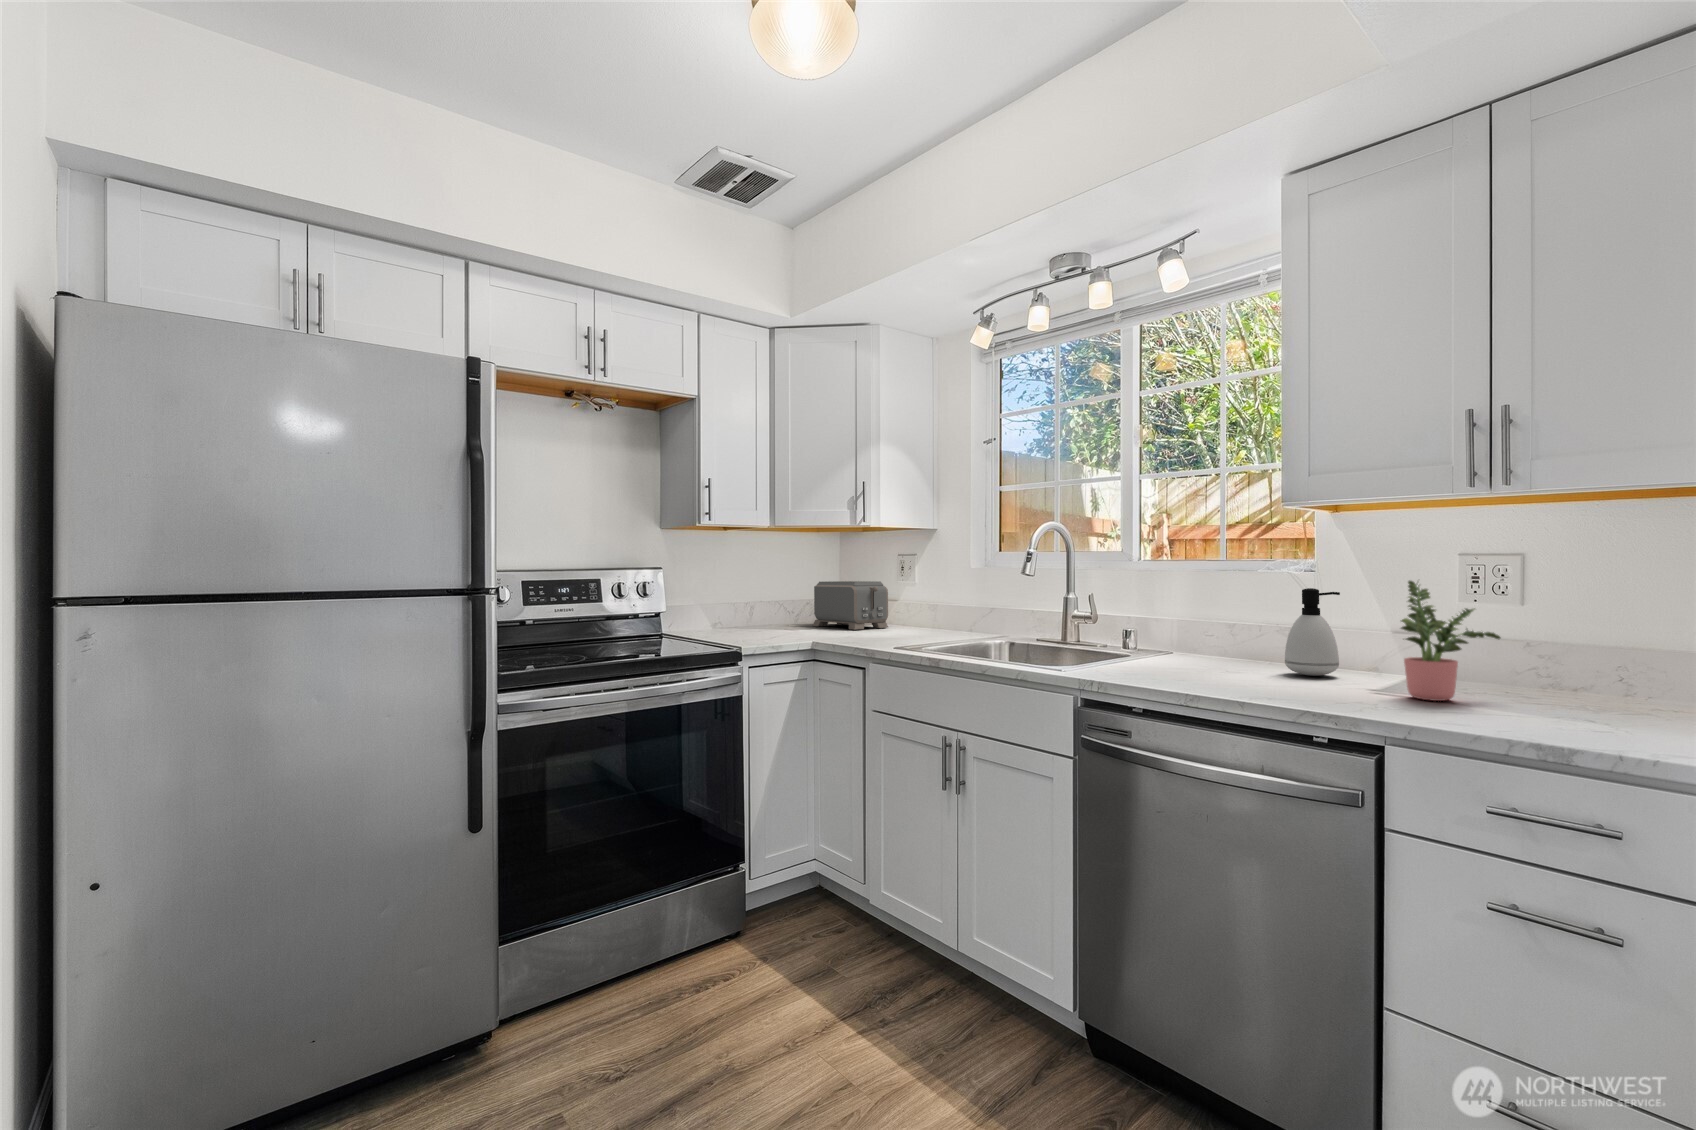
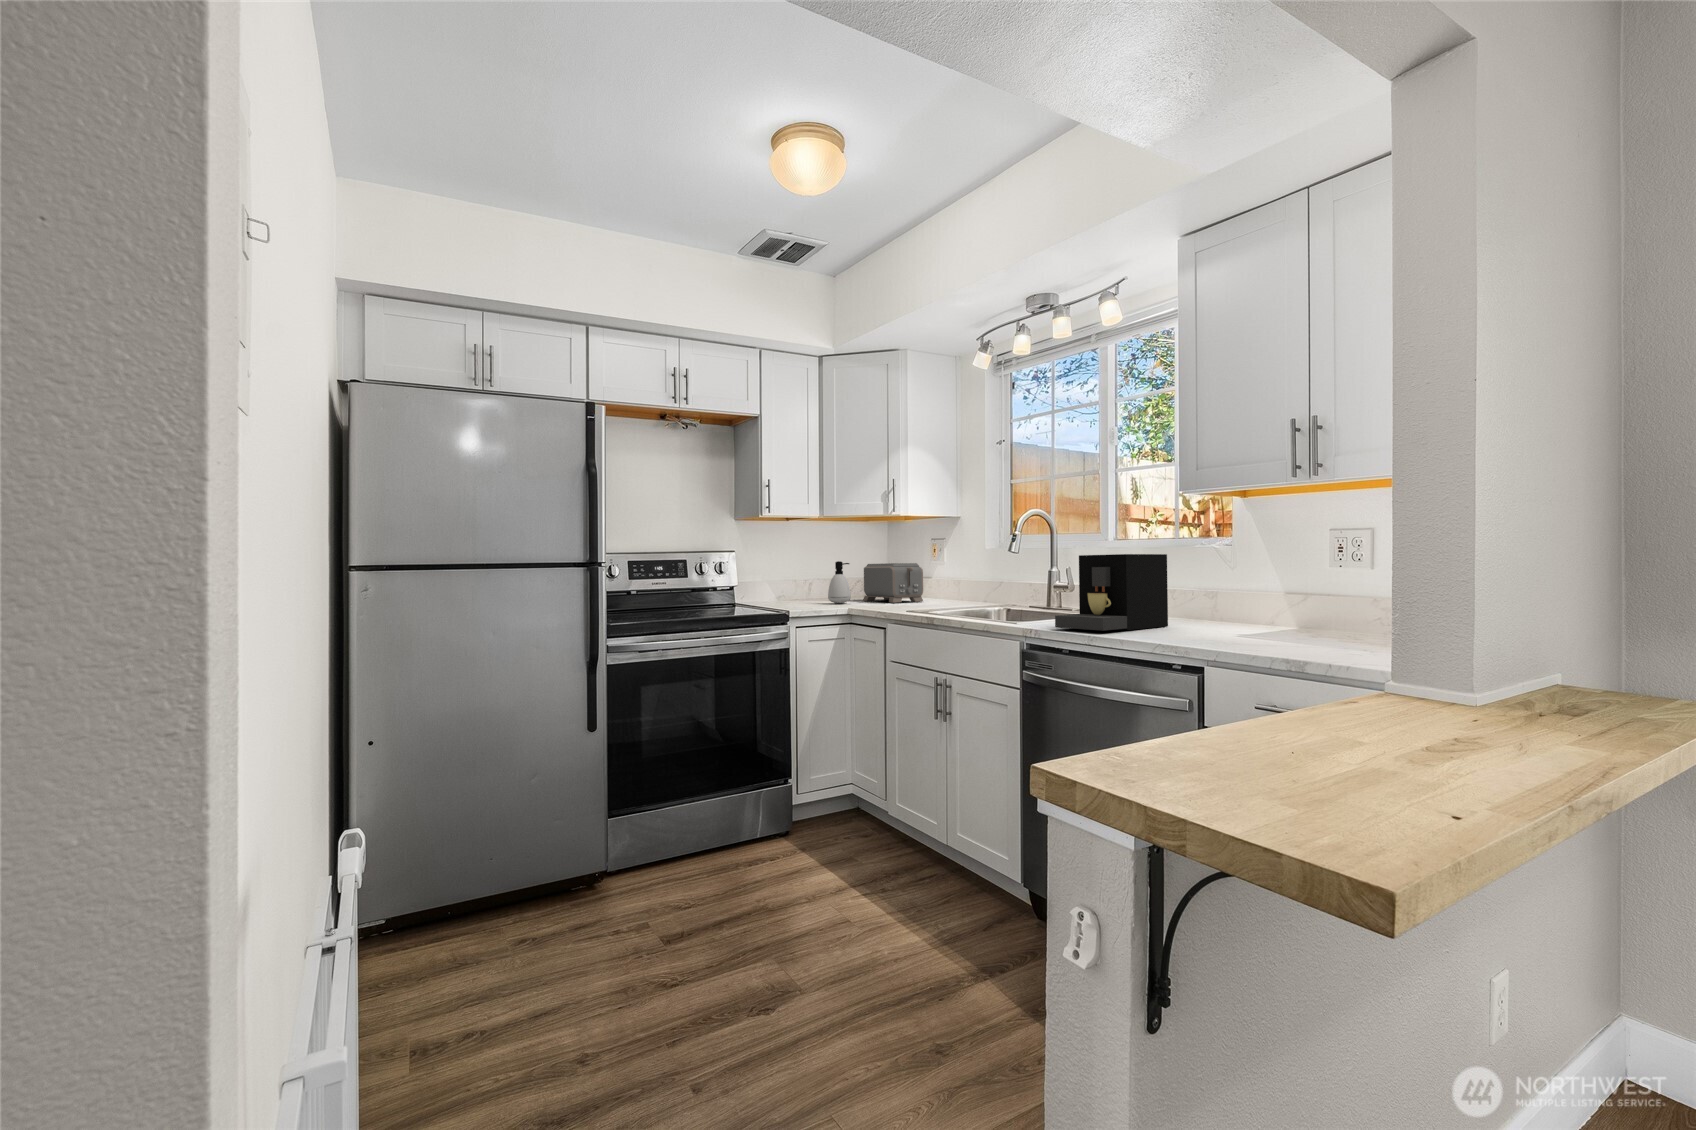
potted plant: present [1401,581,1500,701] -> none [1248,549,1326,640]
coffee maker: none [1124,582,1252,685] -> present [1055,554,1168,631]
soap dispenser: present [1285,588,1340,676] -> present [828,561,851,604]

